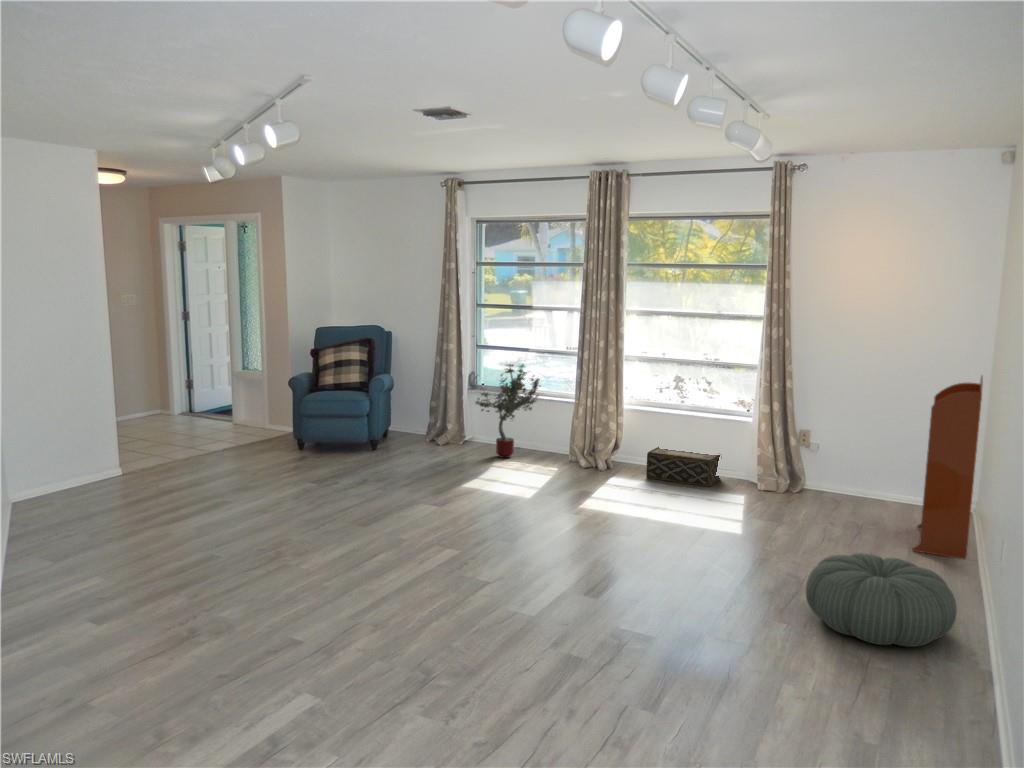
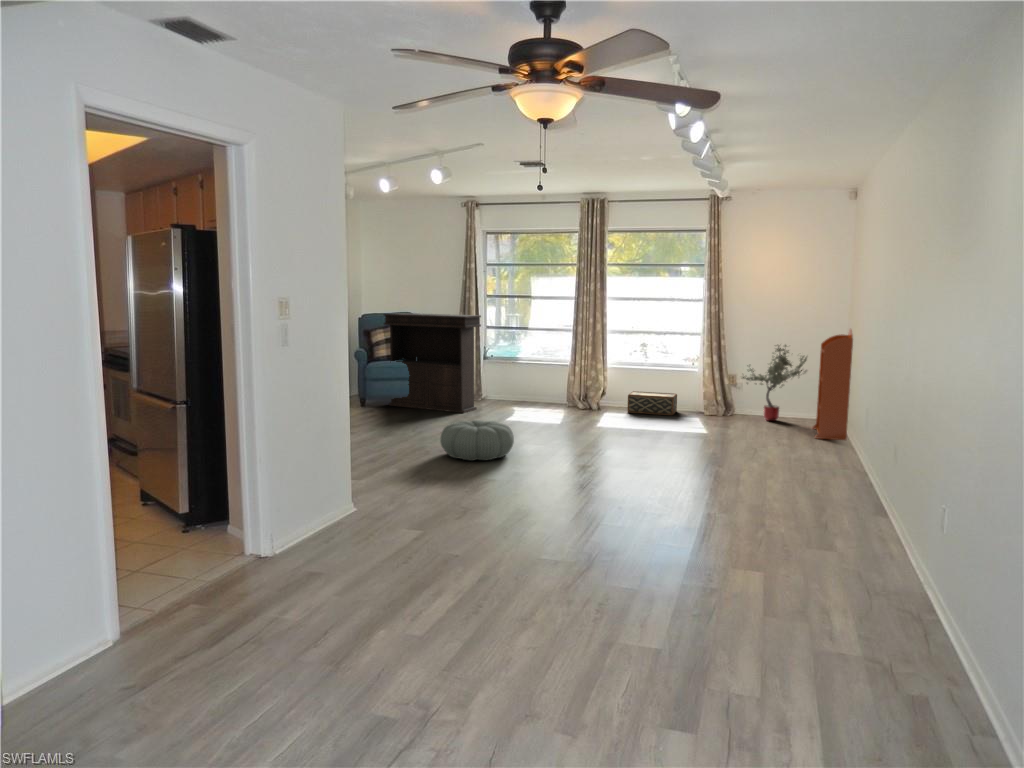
console table: none [329,327,448,467] -> present [384,313,481,413]
potted tree: present [476,364,540,458] -> present [742,344,807,421]
pouf: present [806,553,957,647] -> present [440,420,514,461]

